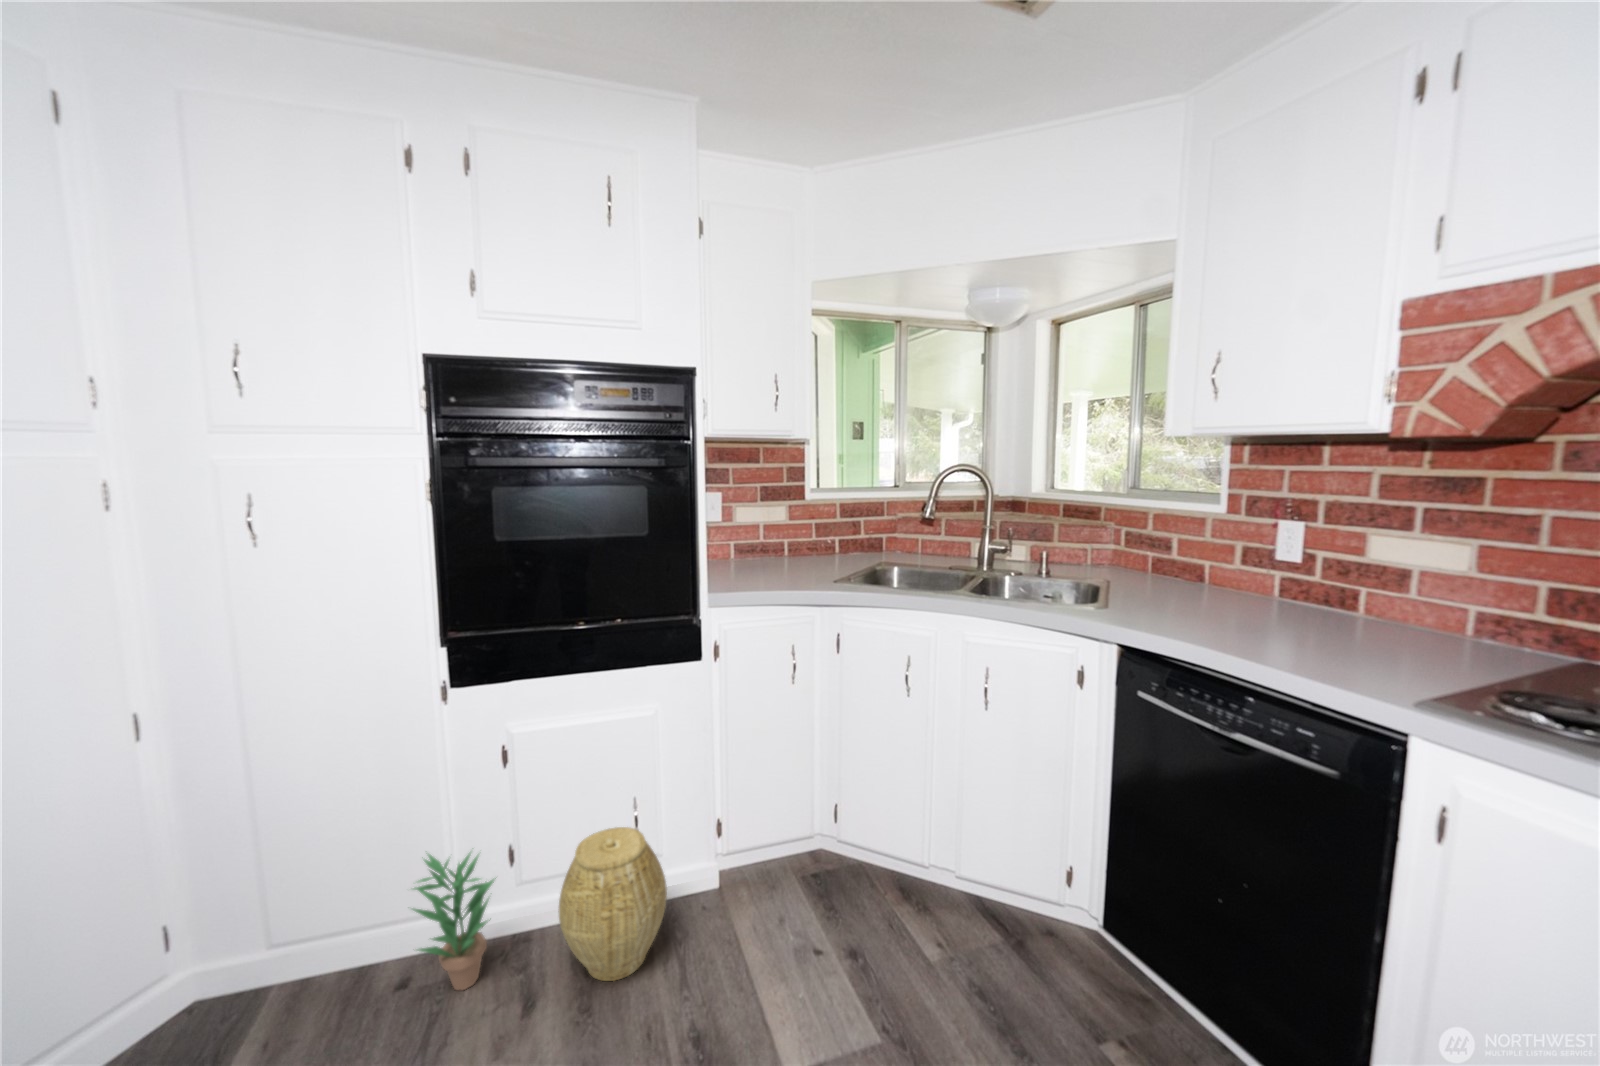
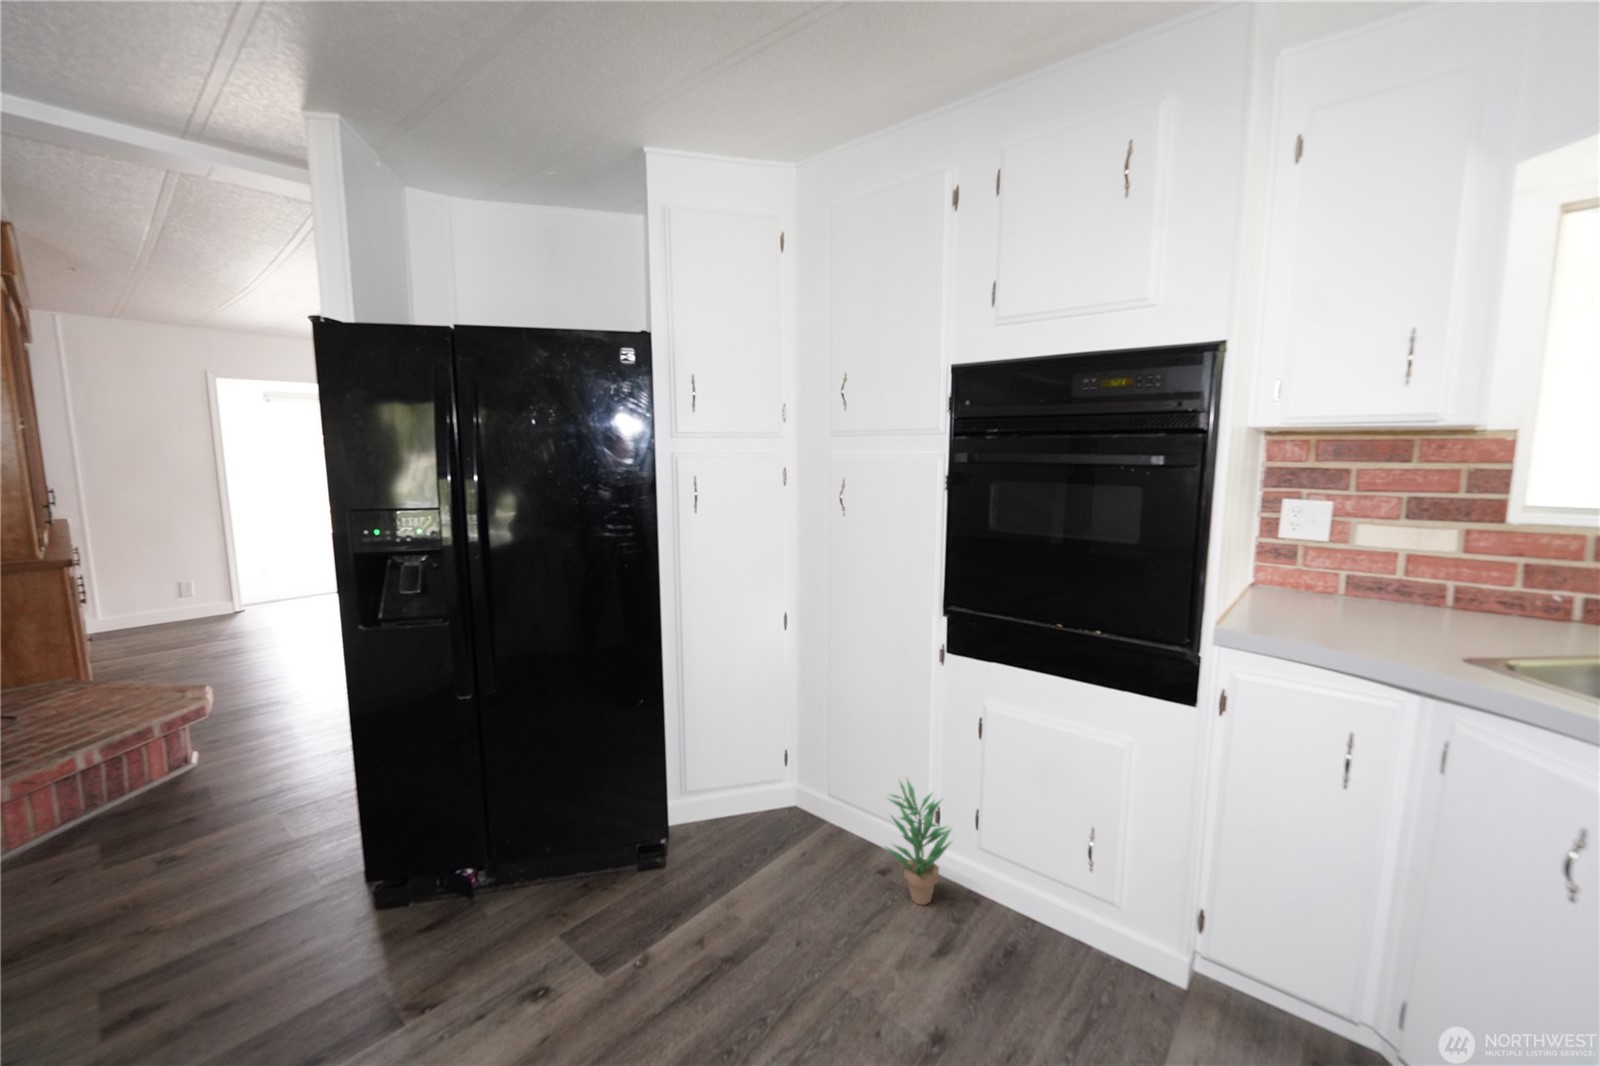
woven basket: present [559,827,667,981] -> none [985,837,1099,995]

